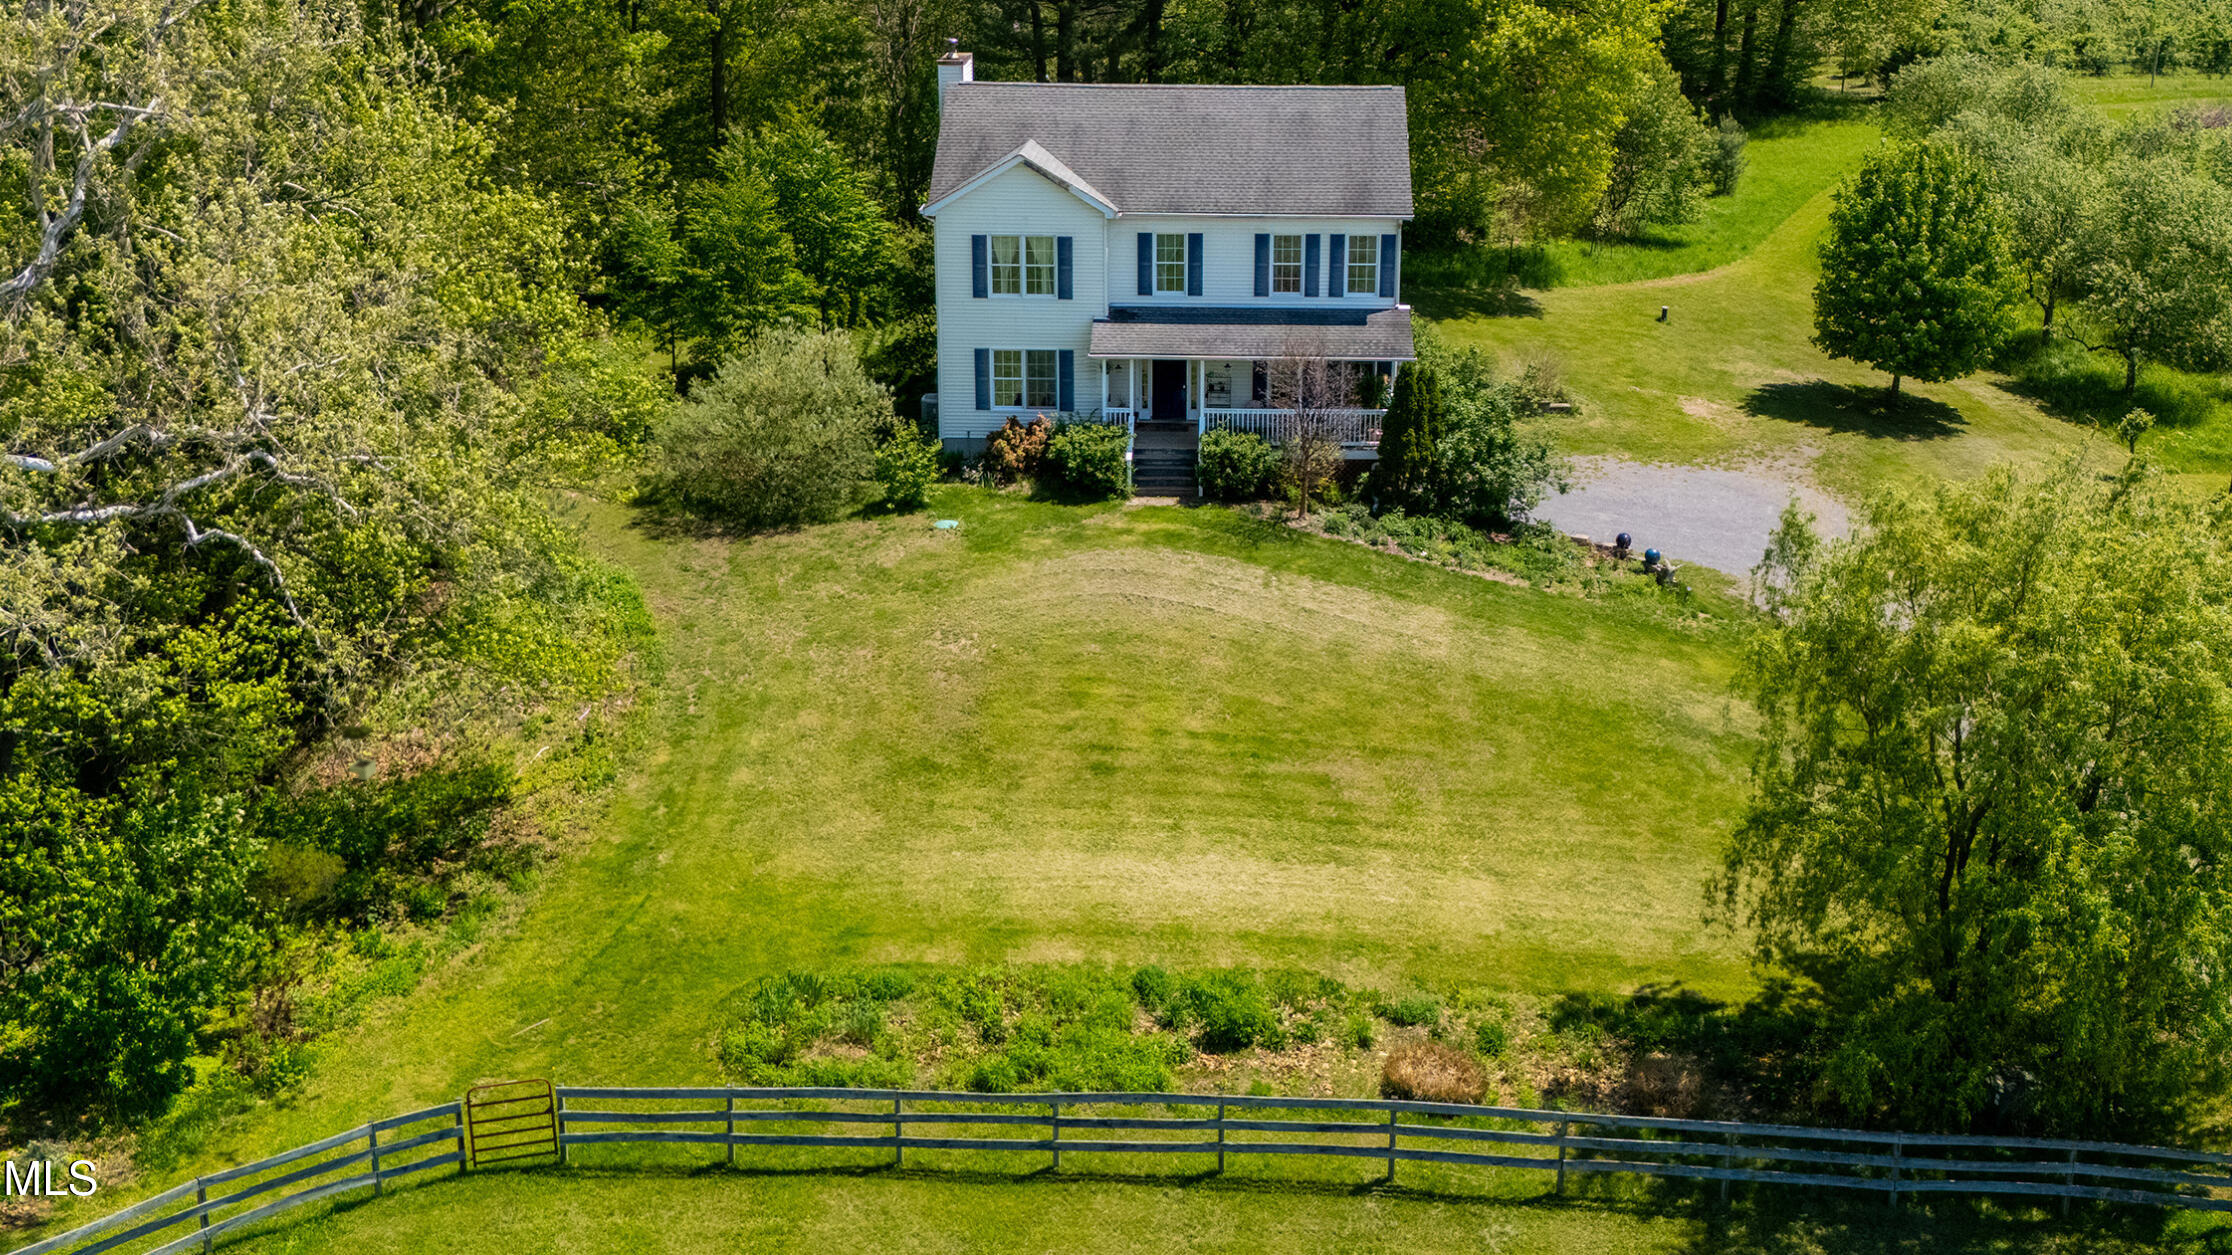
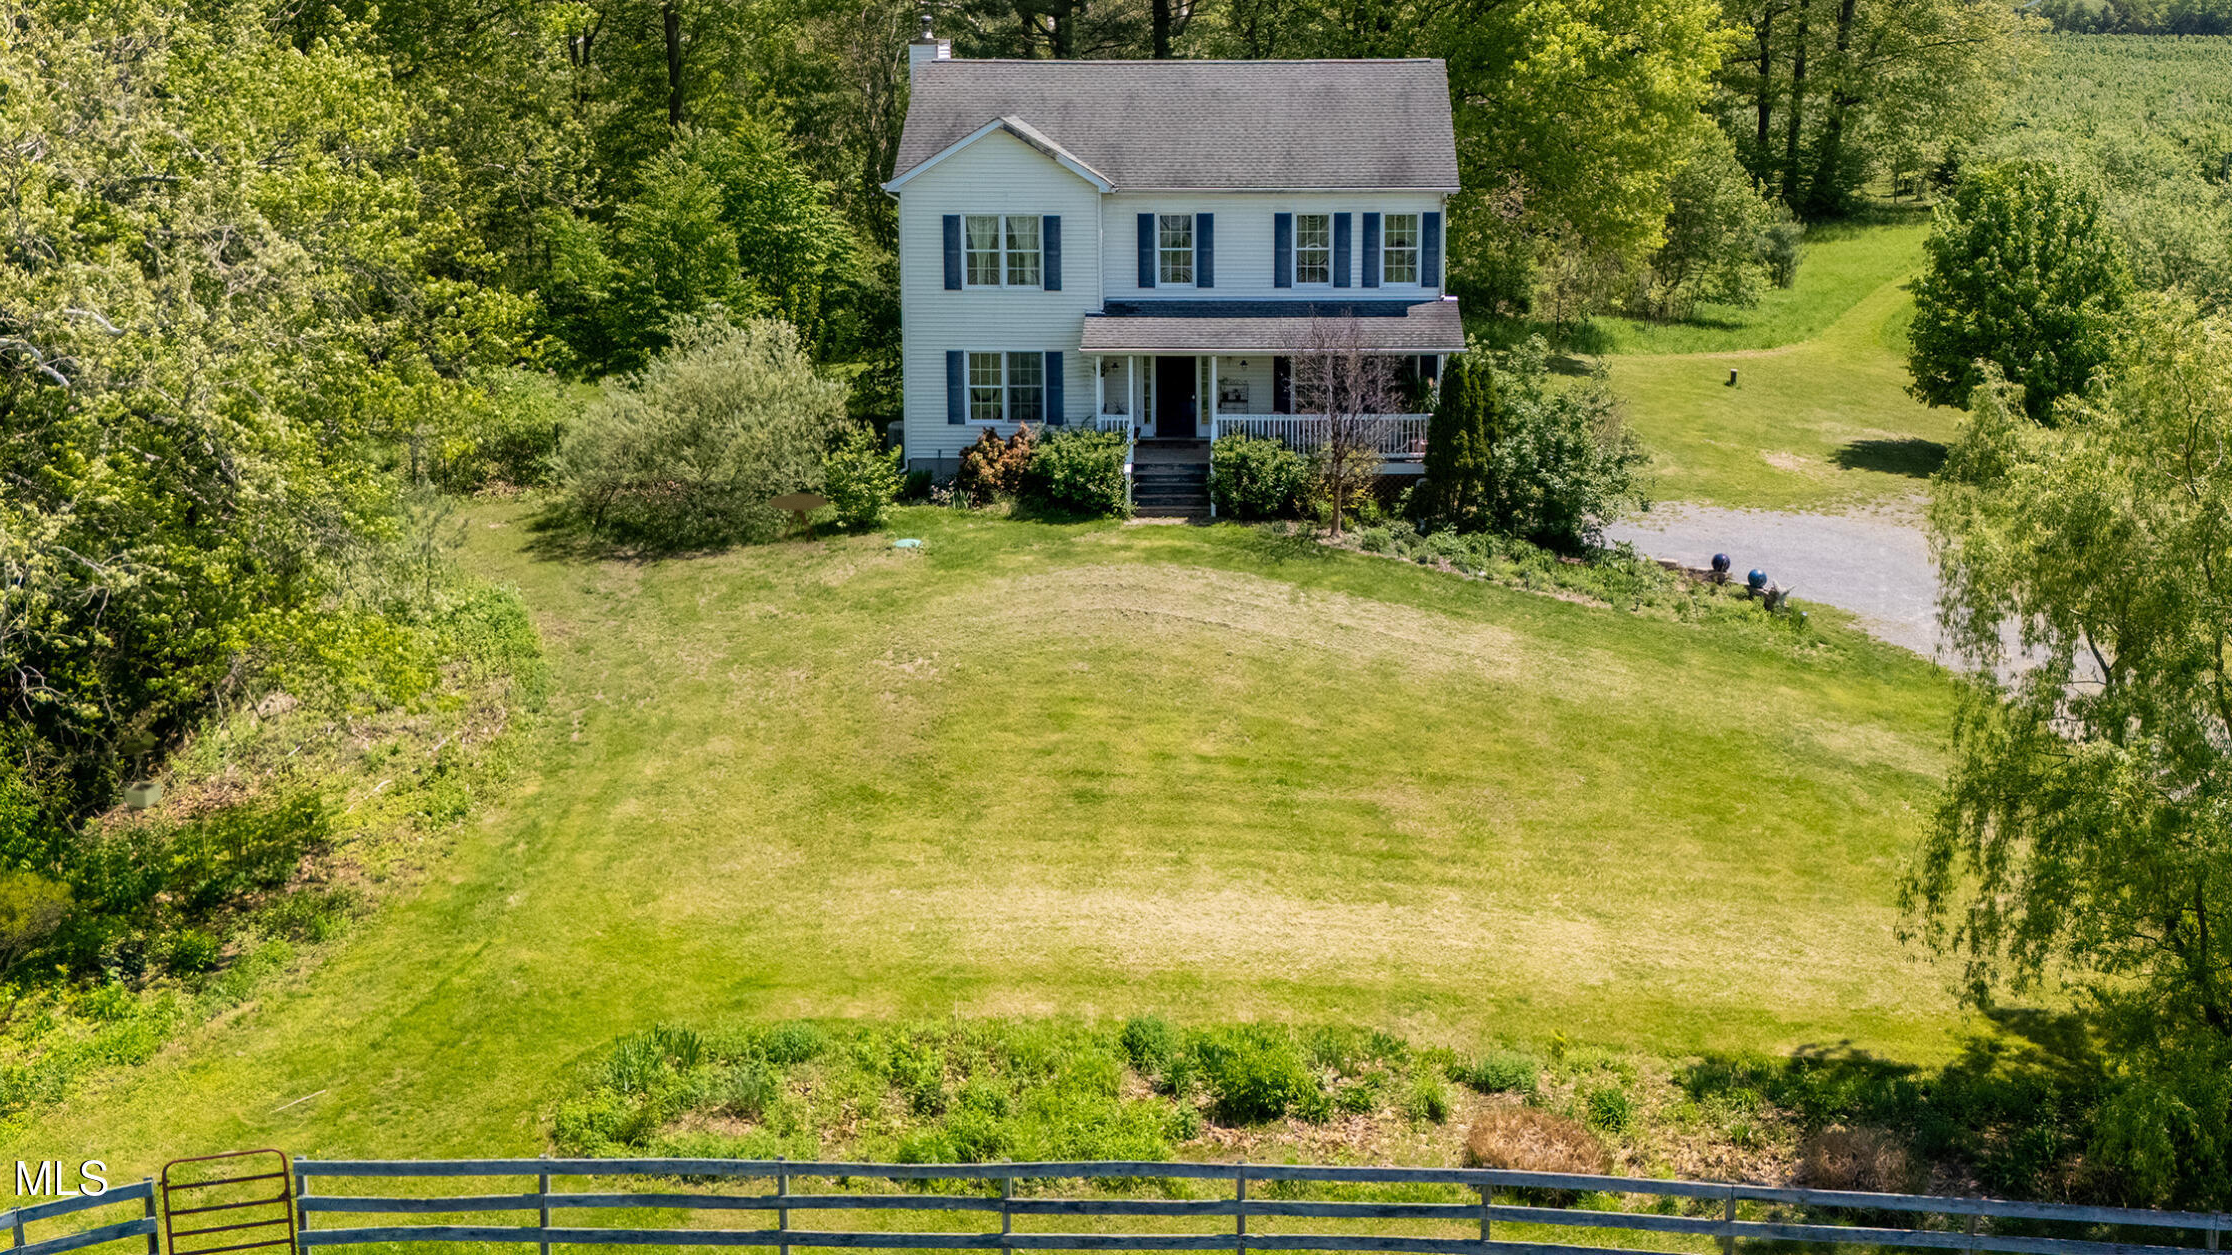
round table: none [828,479,876,521] -> present [769,493,827,540]

